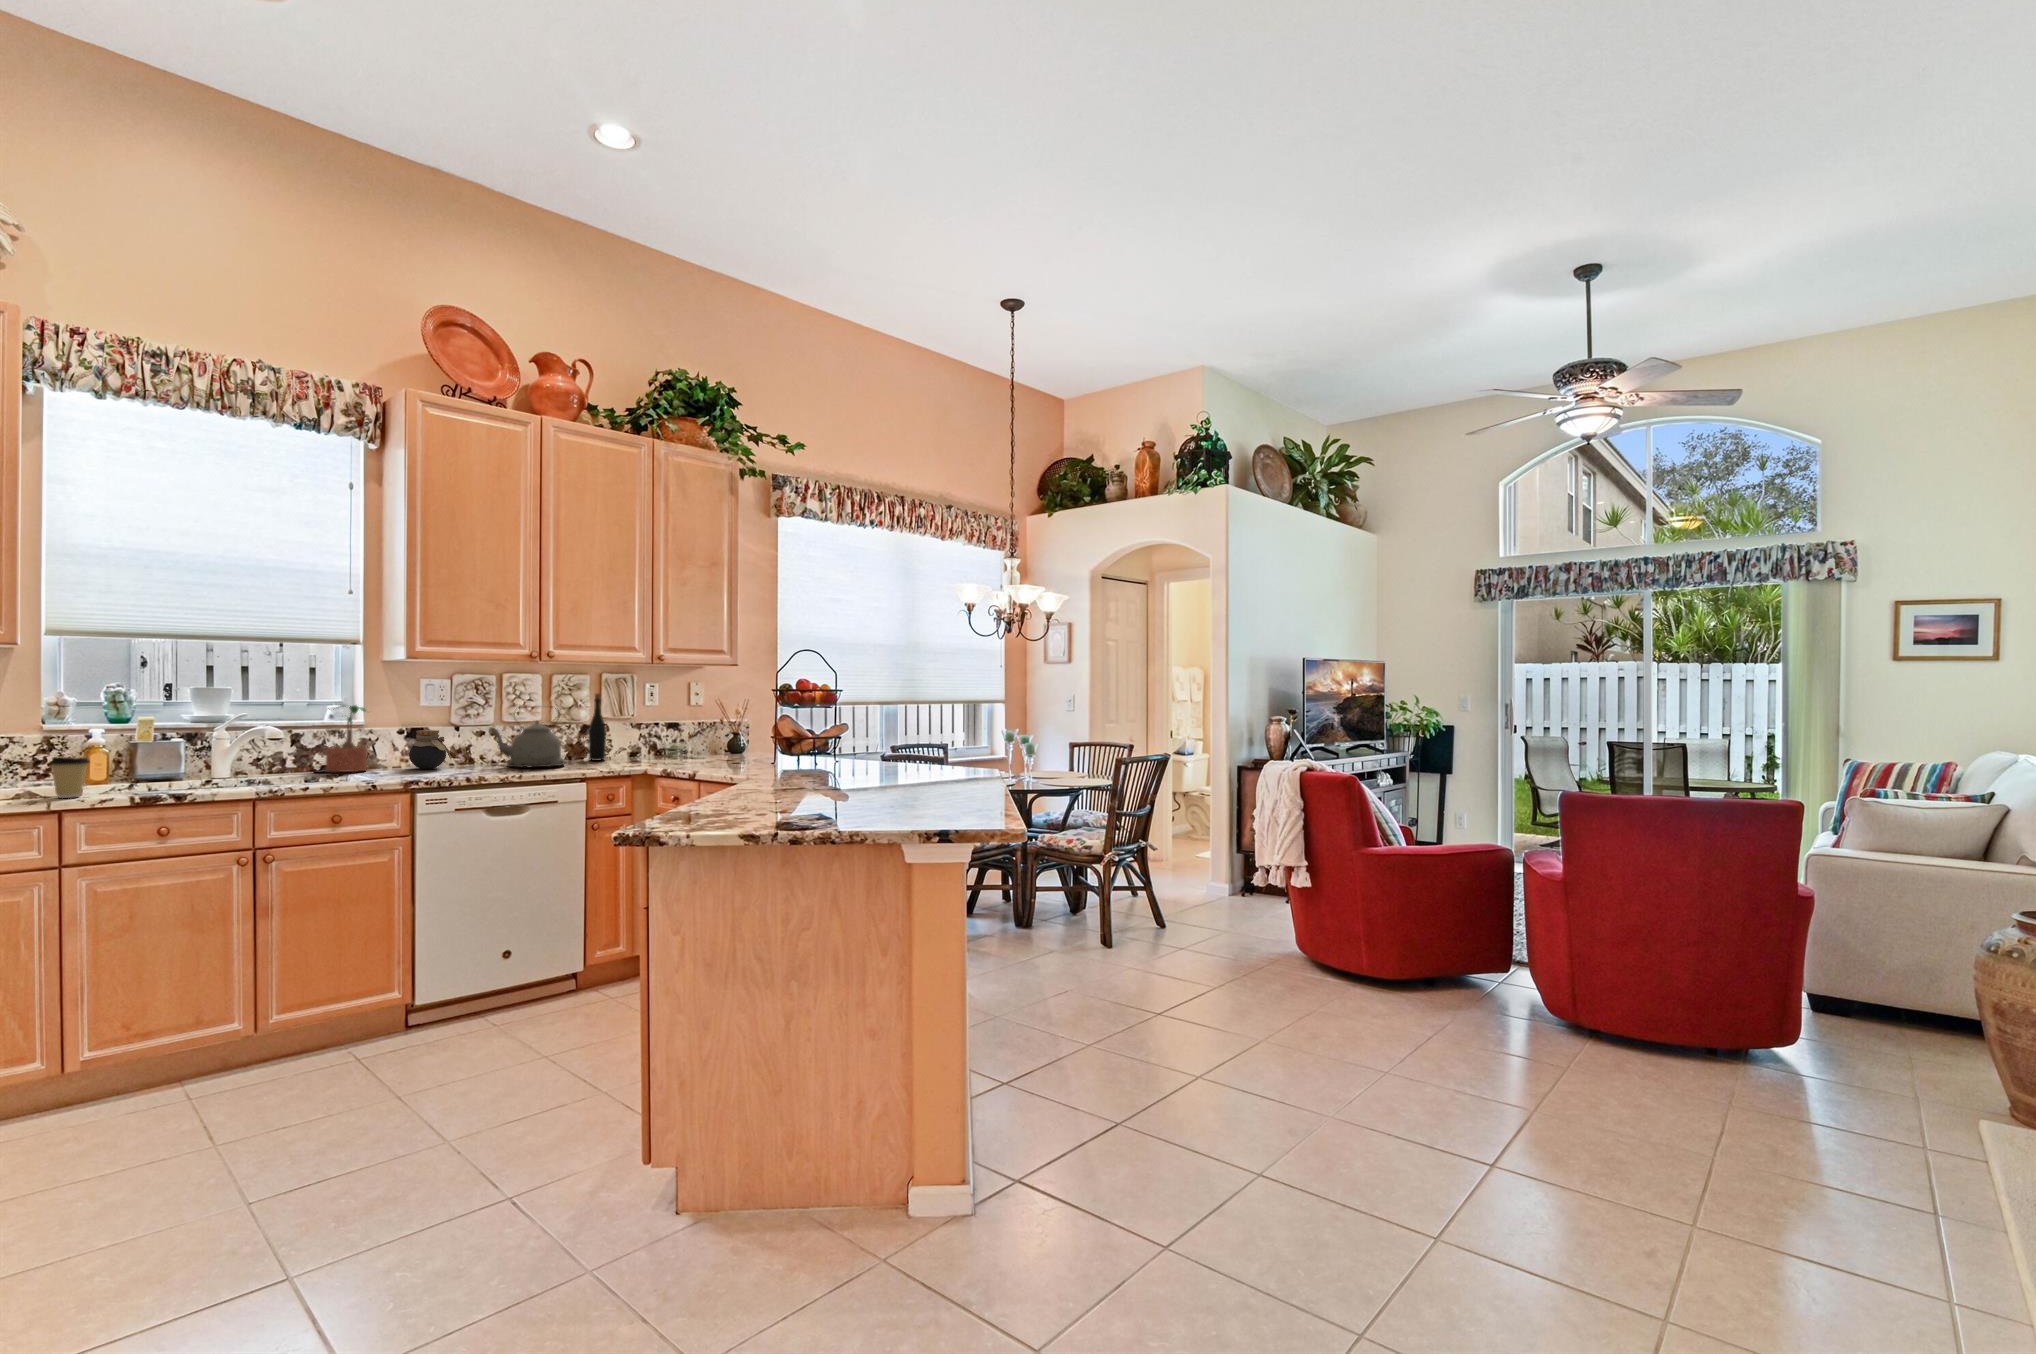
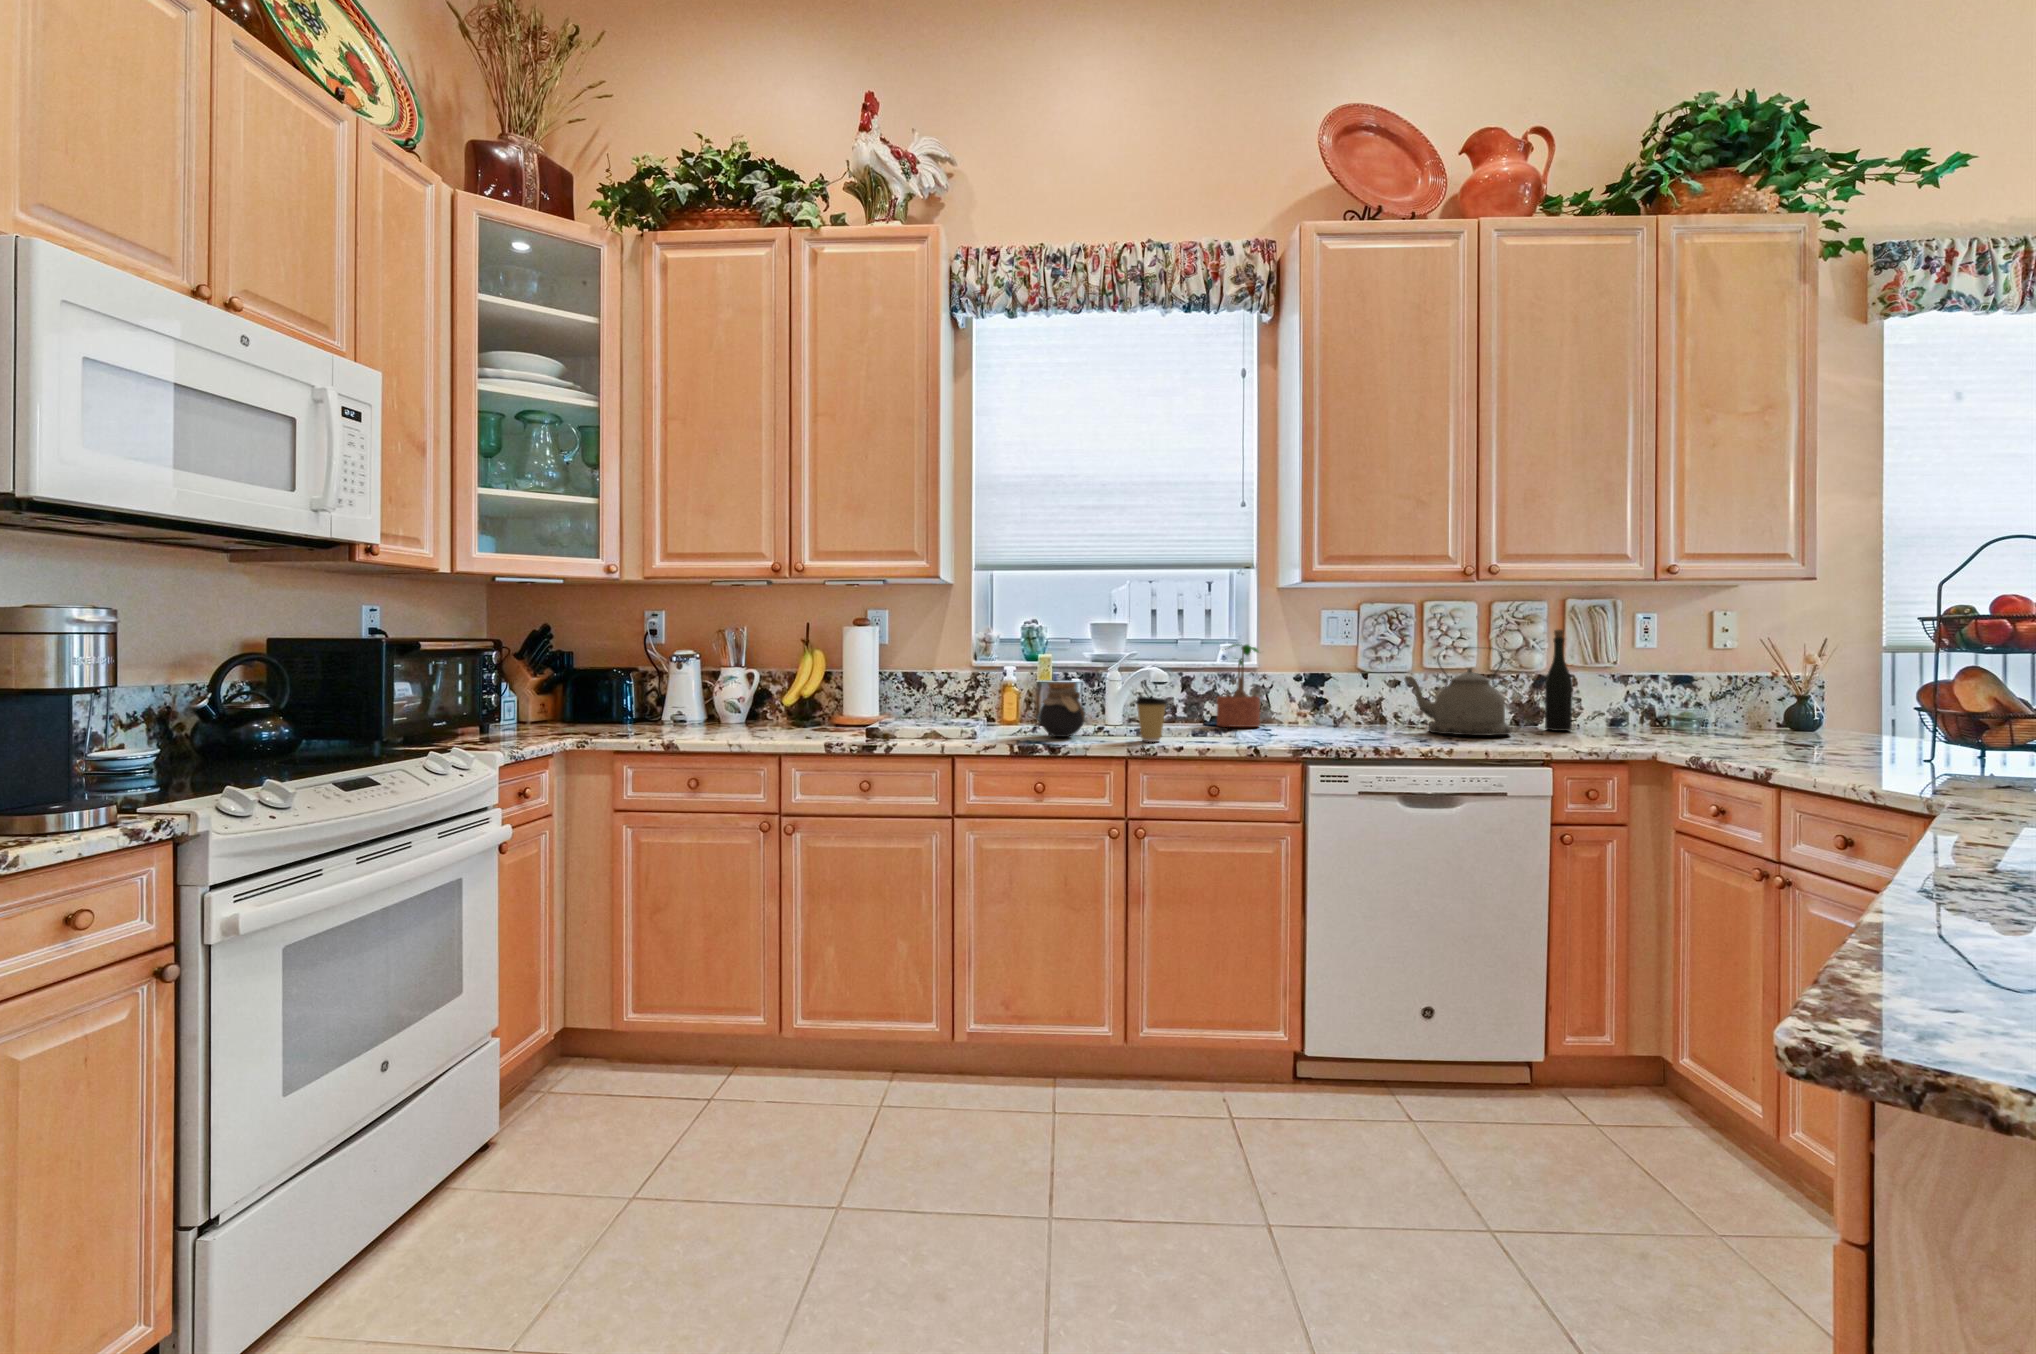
jar: present [409,730,450,769] -> present [1039,683,1086,737]
coffee cup: present [49,757,90,798] -> present [1135,696,1167,742]

